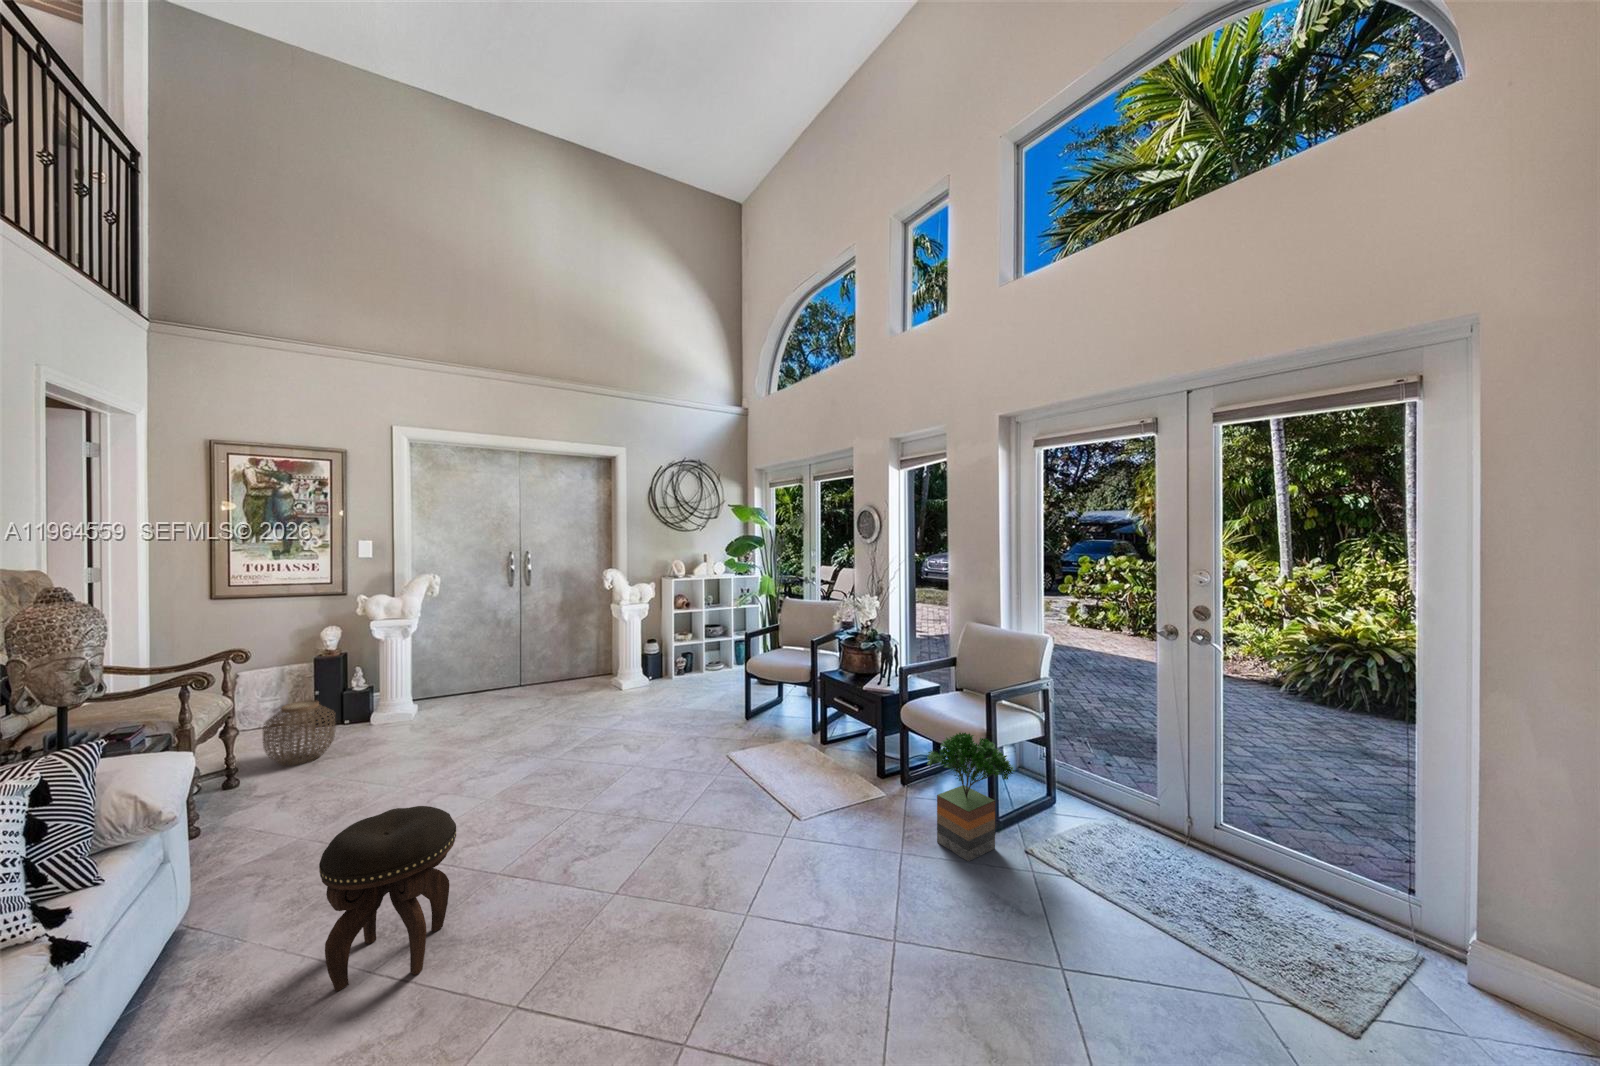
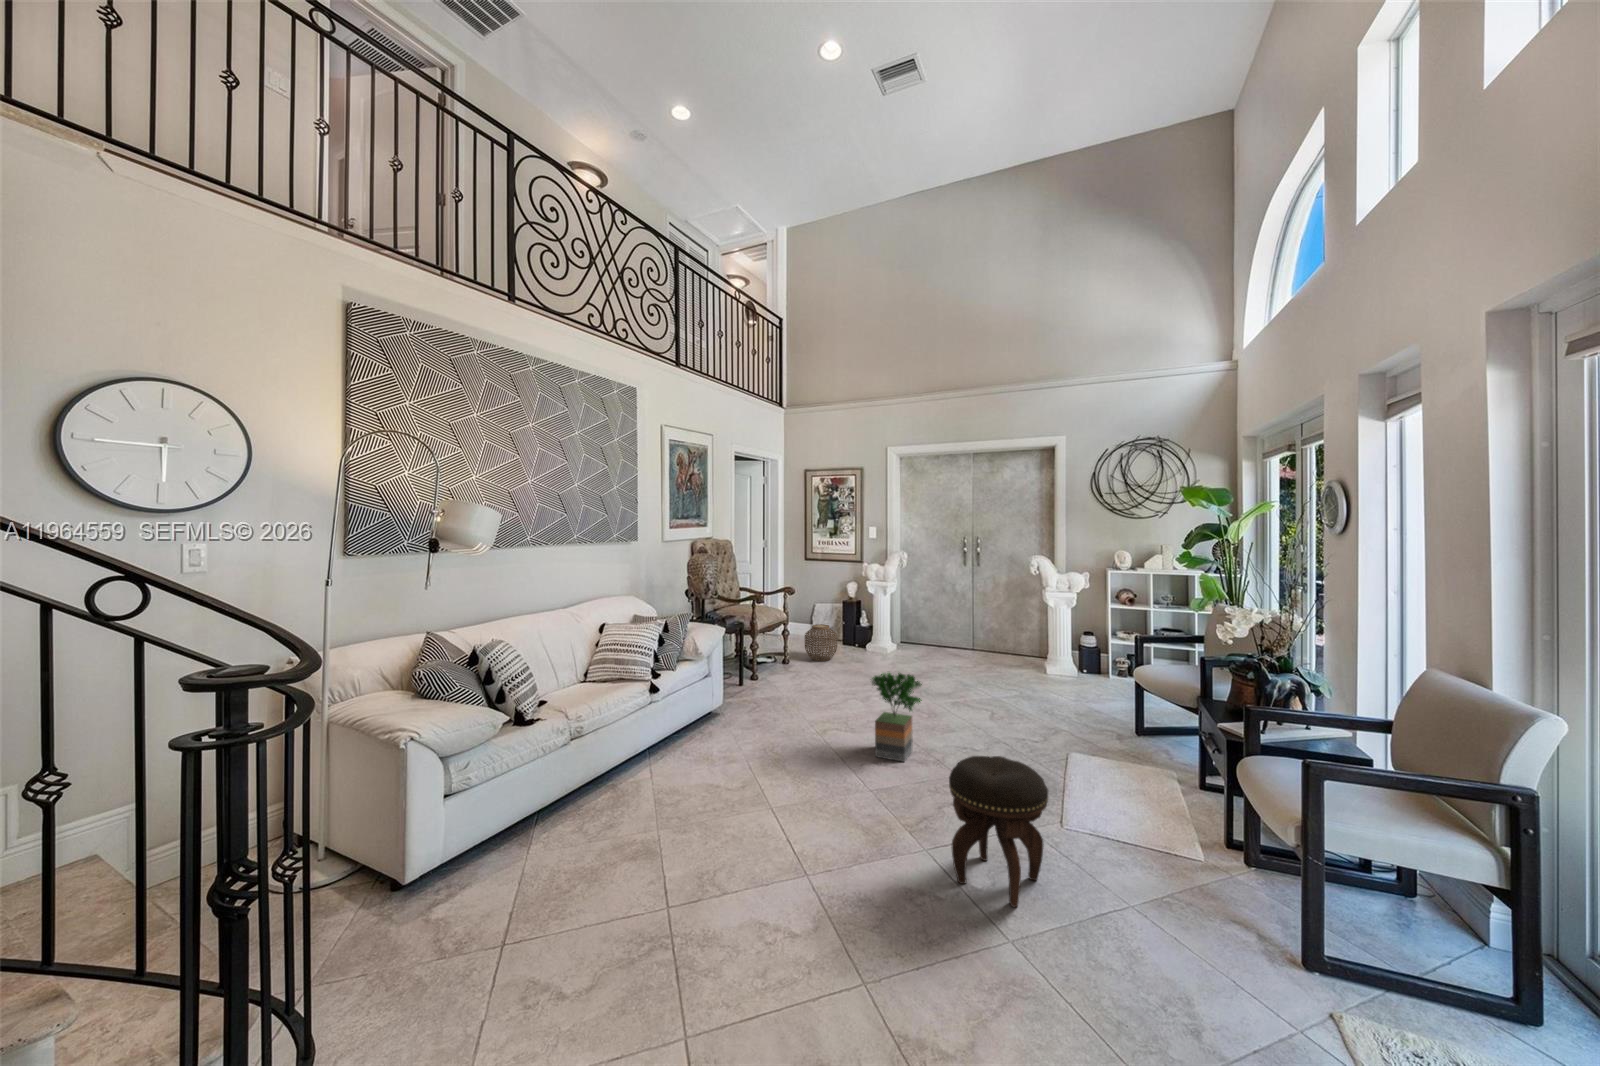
potted tree: present [927,733,1015,861] -> present [872,673,922,762]
footstool: present [319,806,456,991] -> present [949,756,1048,907]

